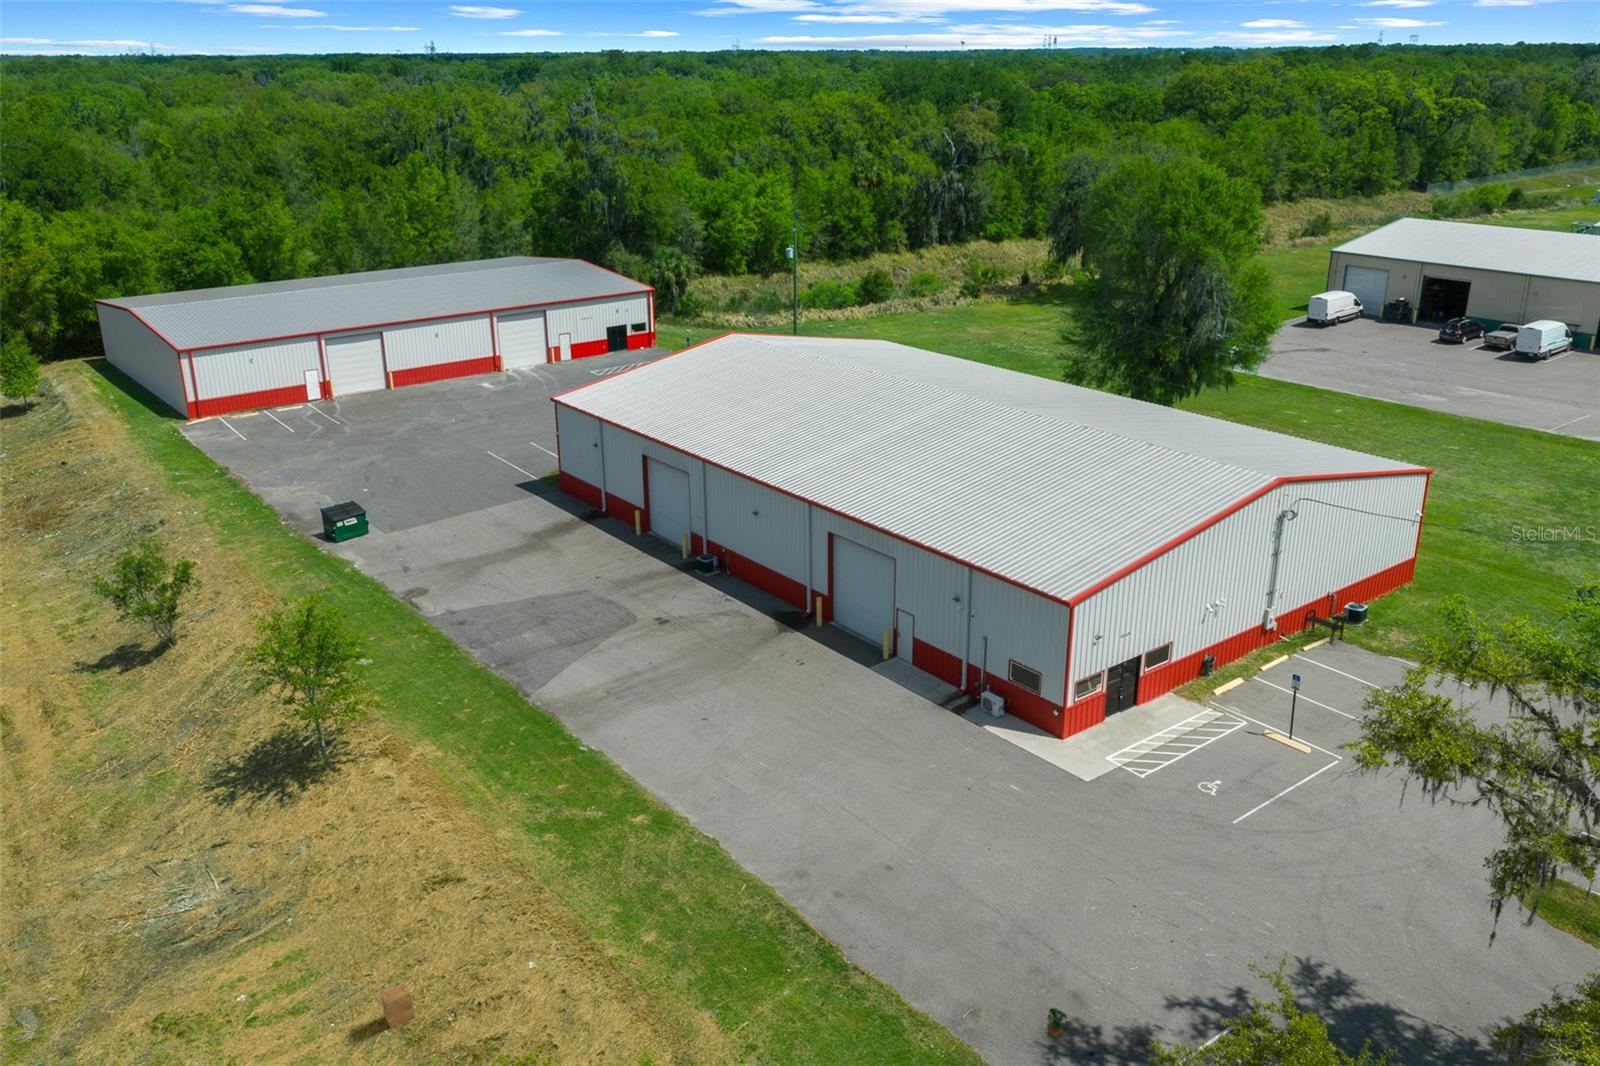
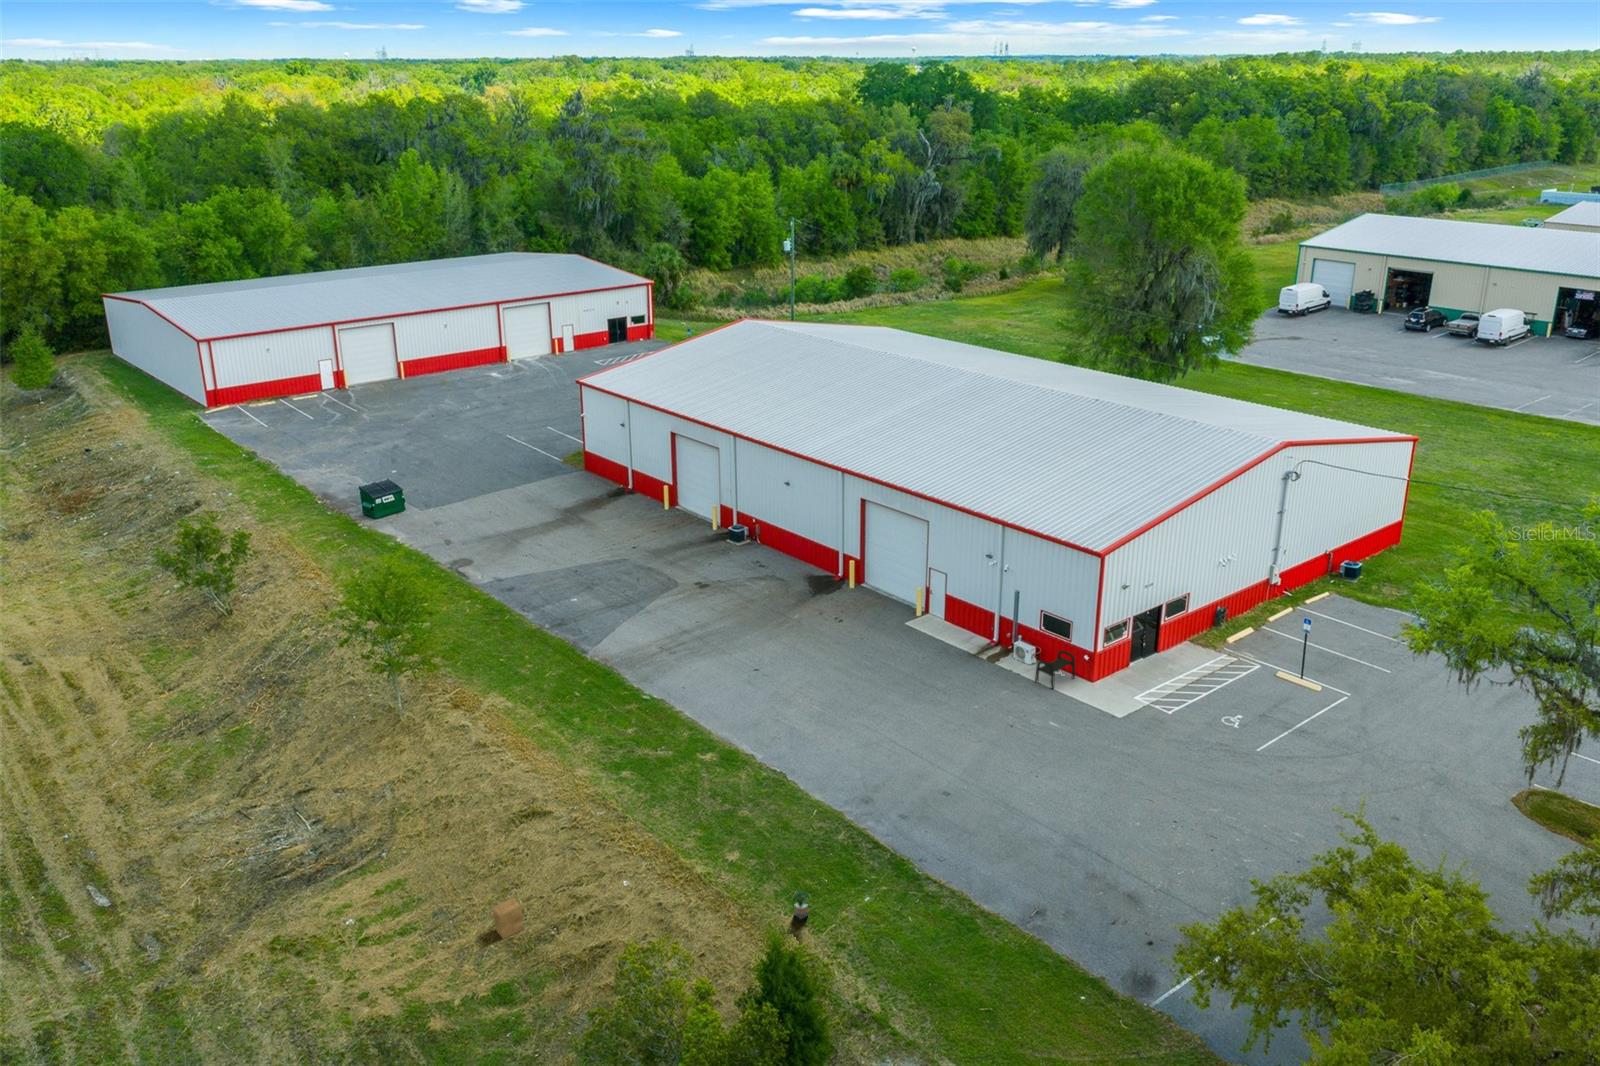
bench: present [1302,609,1345,644] -> present [1035,650,1075,689]
potted tree: present [1047,1008,1067,1041] -> present [793,890,811,919]

